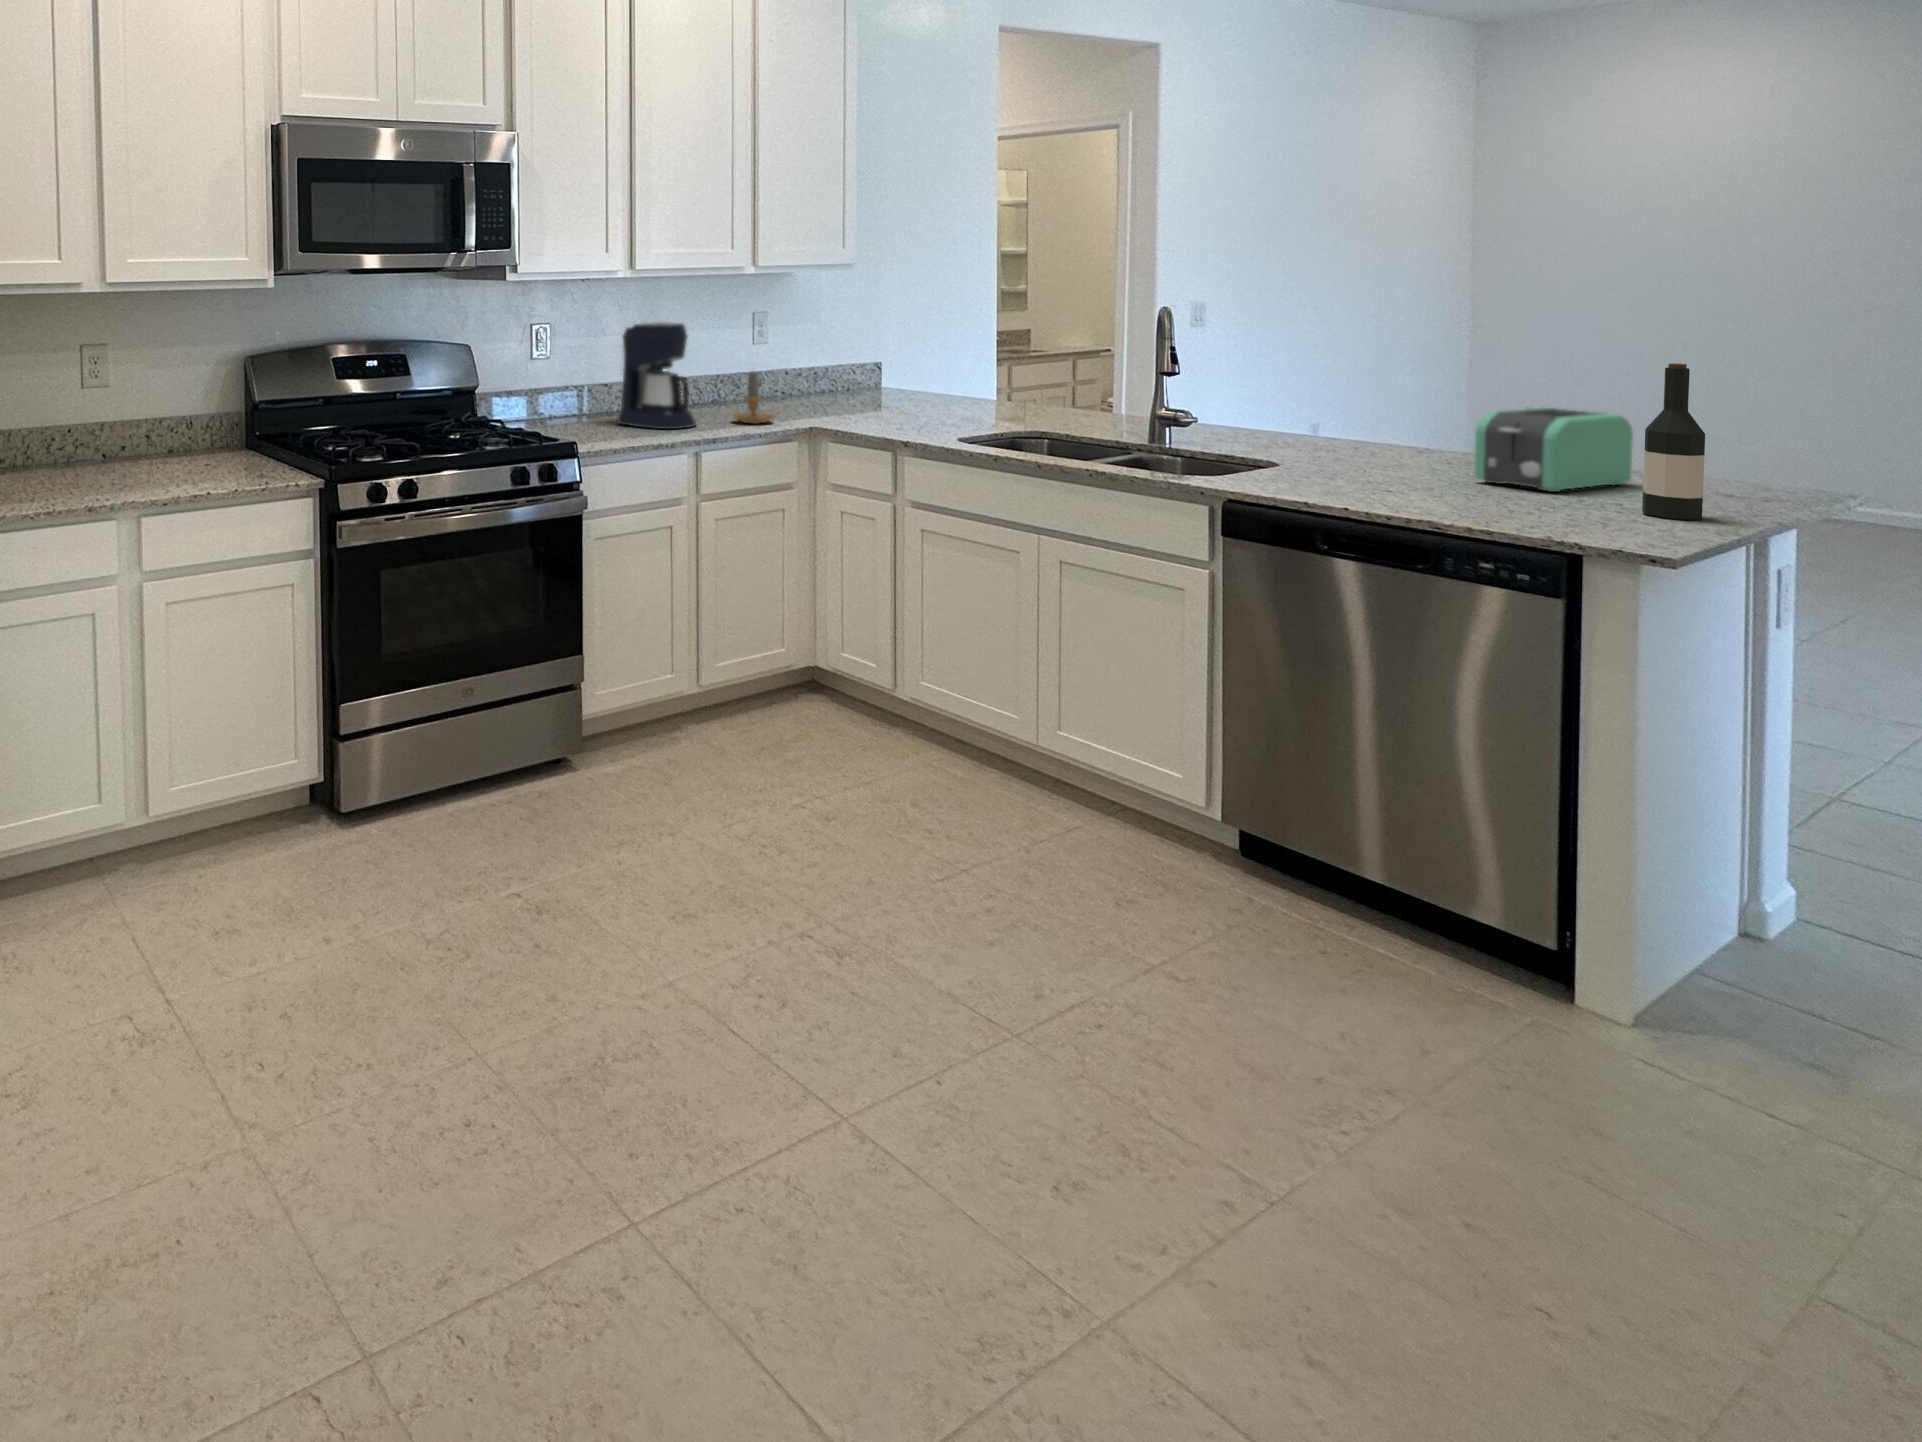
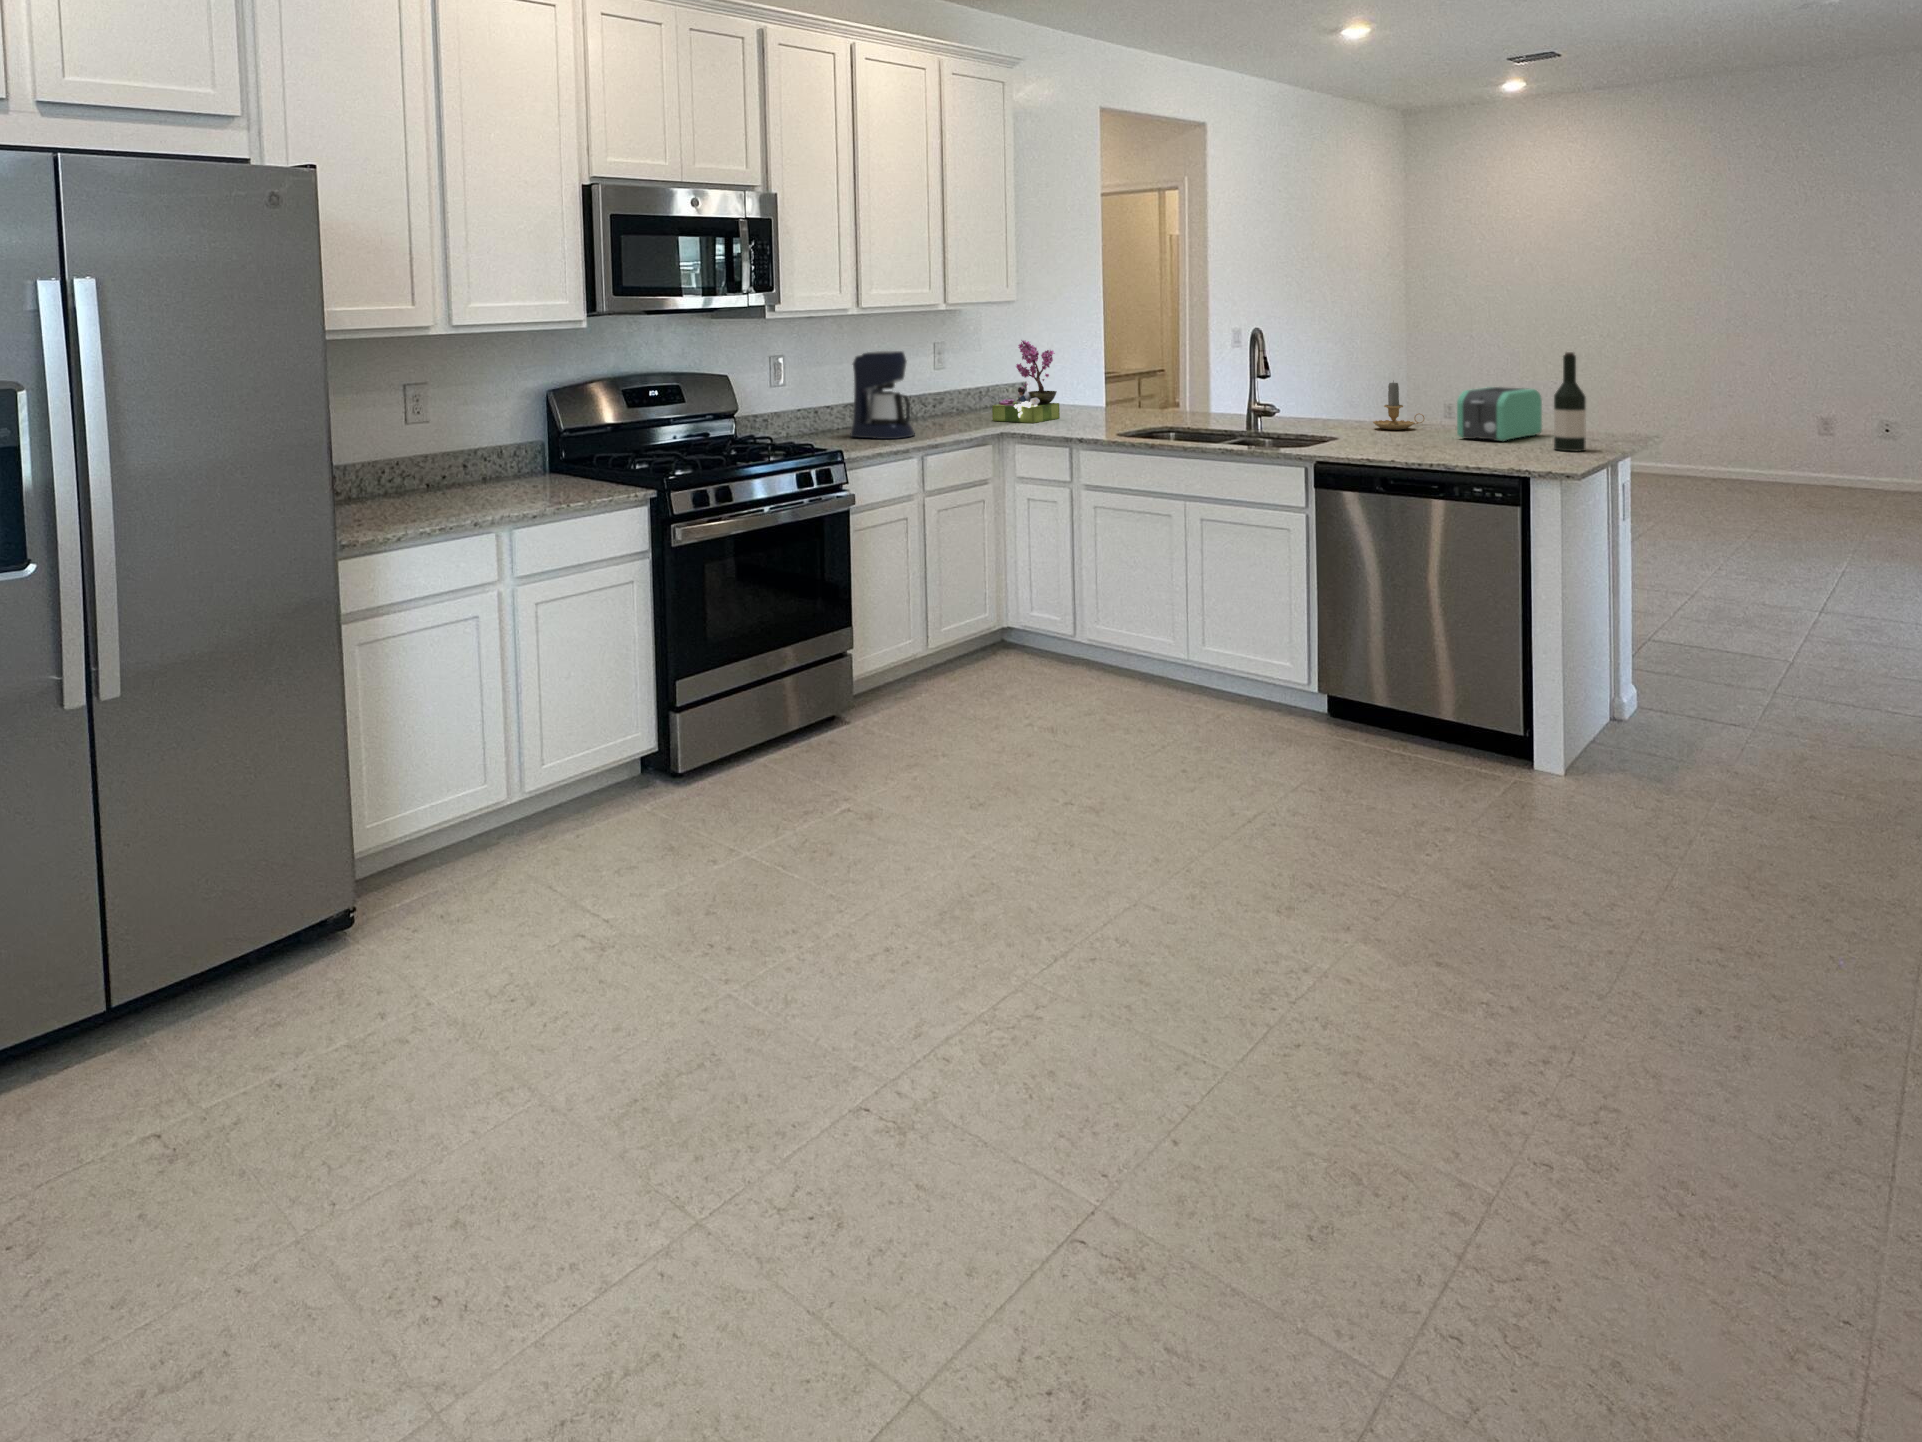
flower arrangement: none [810,312,899,418] -> present [992,340,1060,423]
candle: present [733,371,774,424] -> present [1373,382,1425,430]

